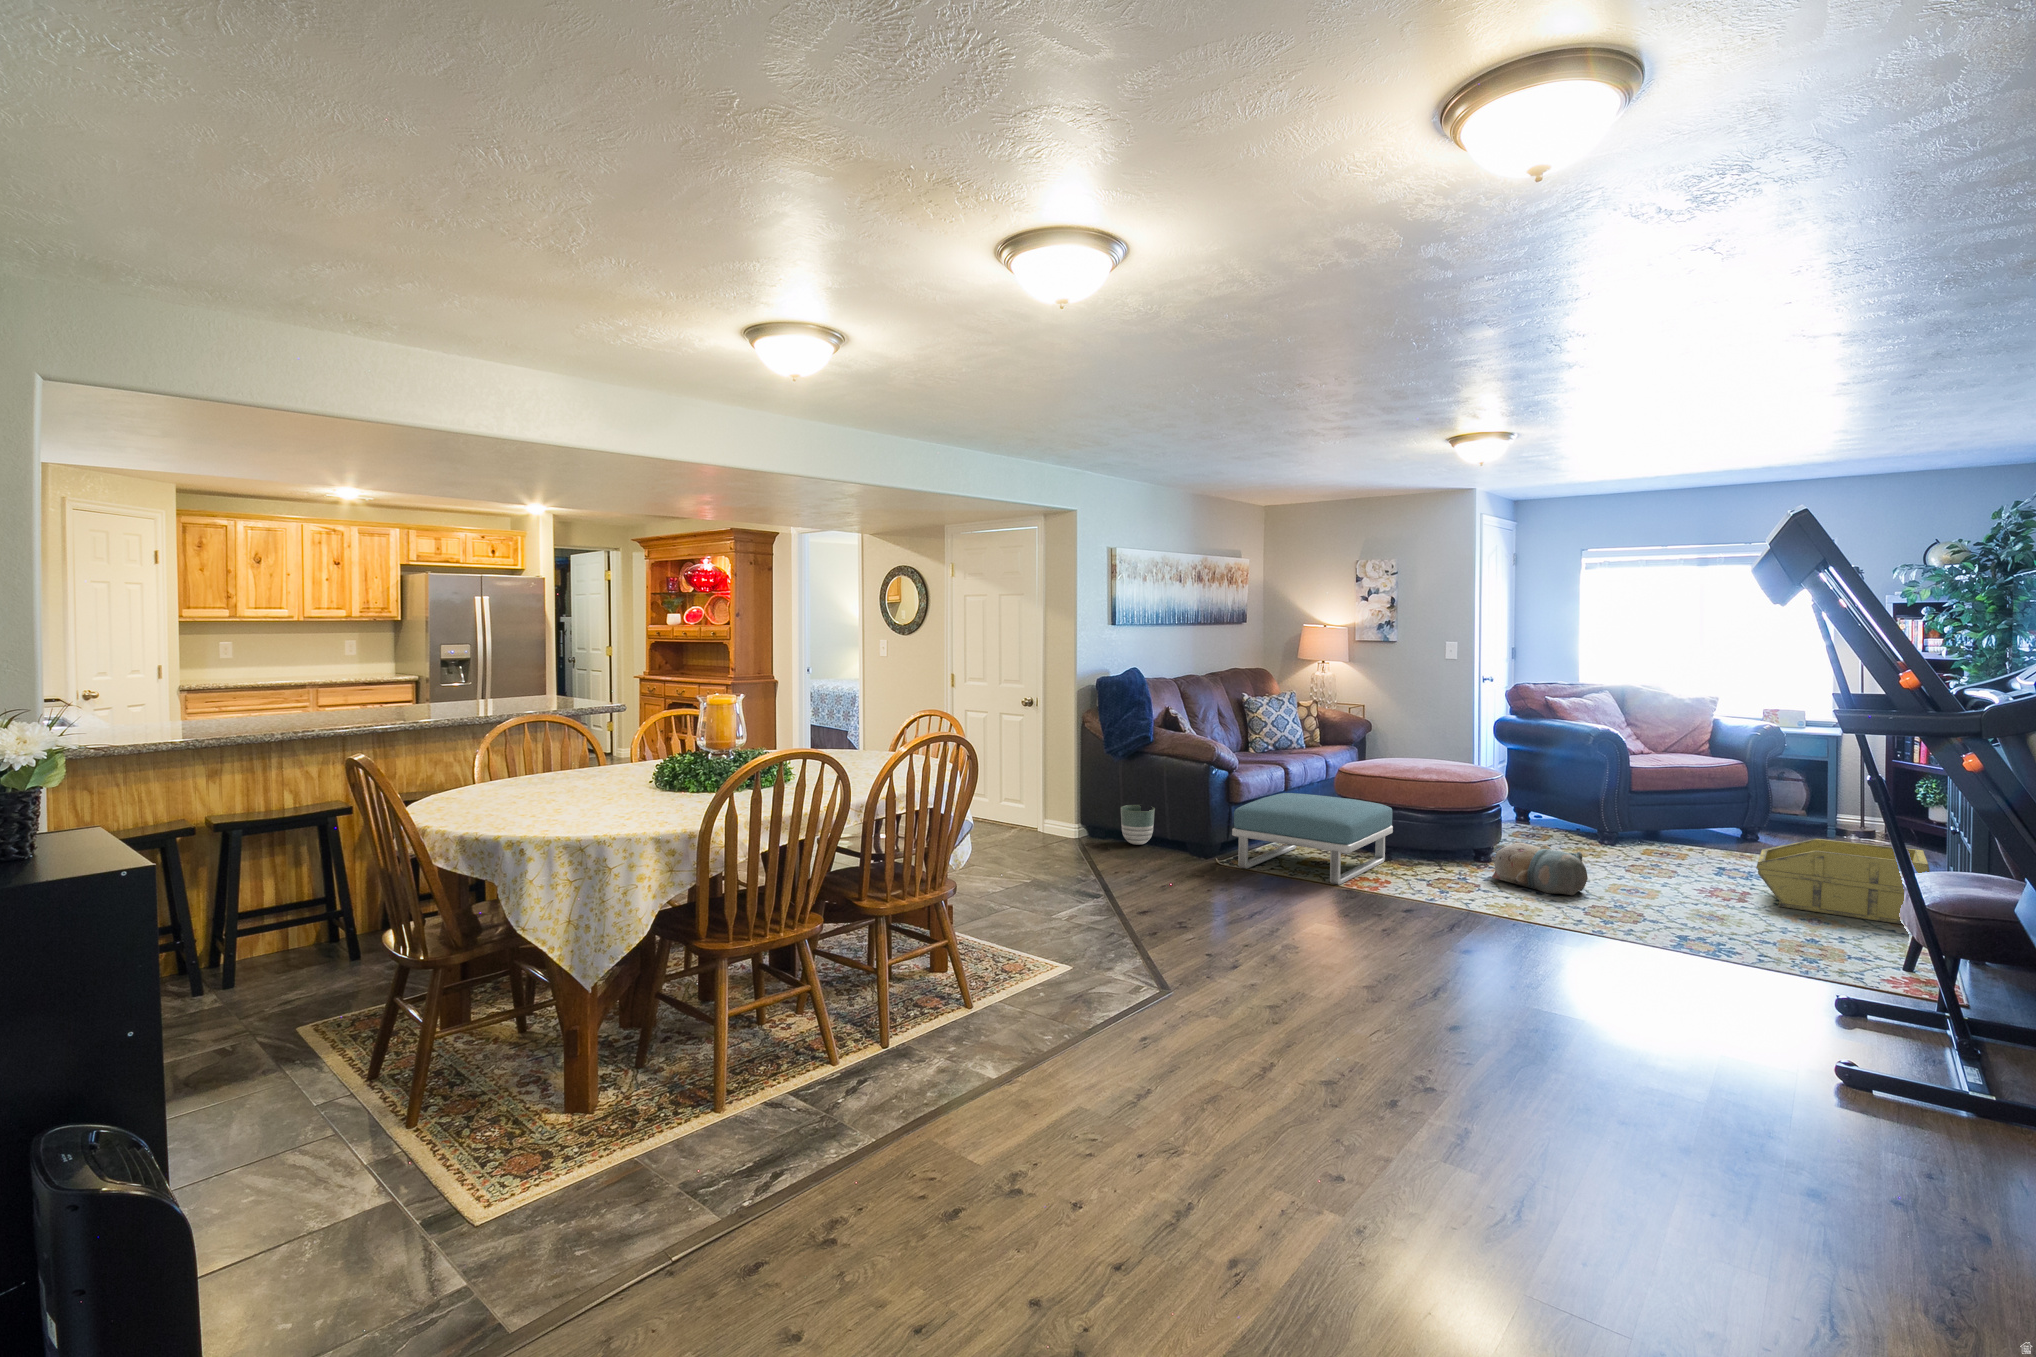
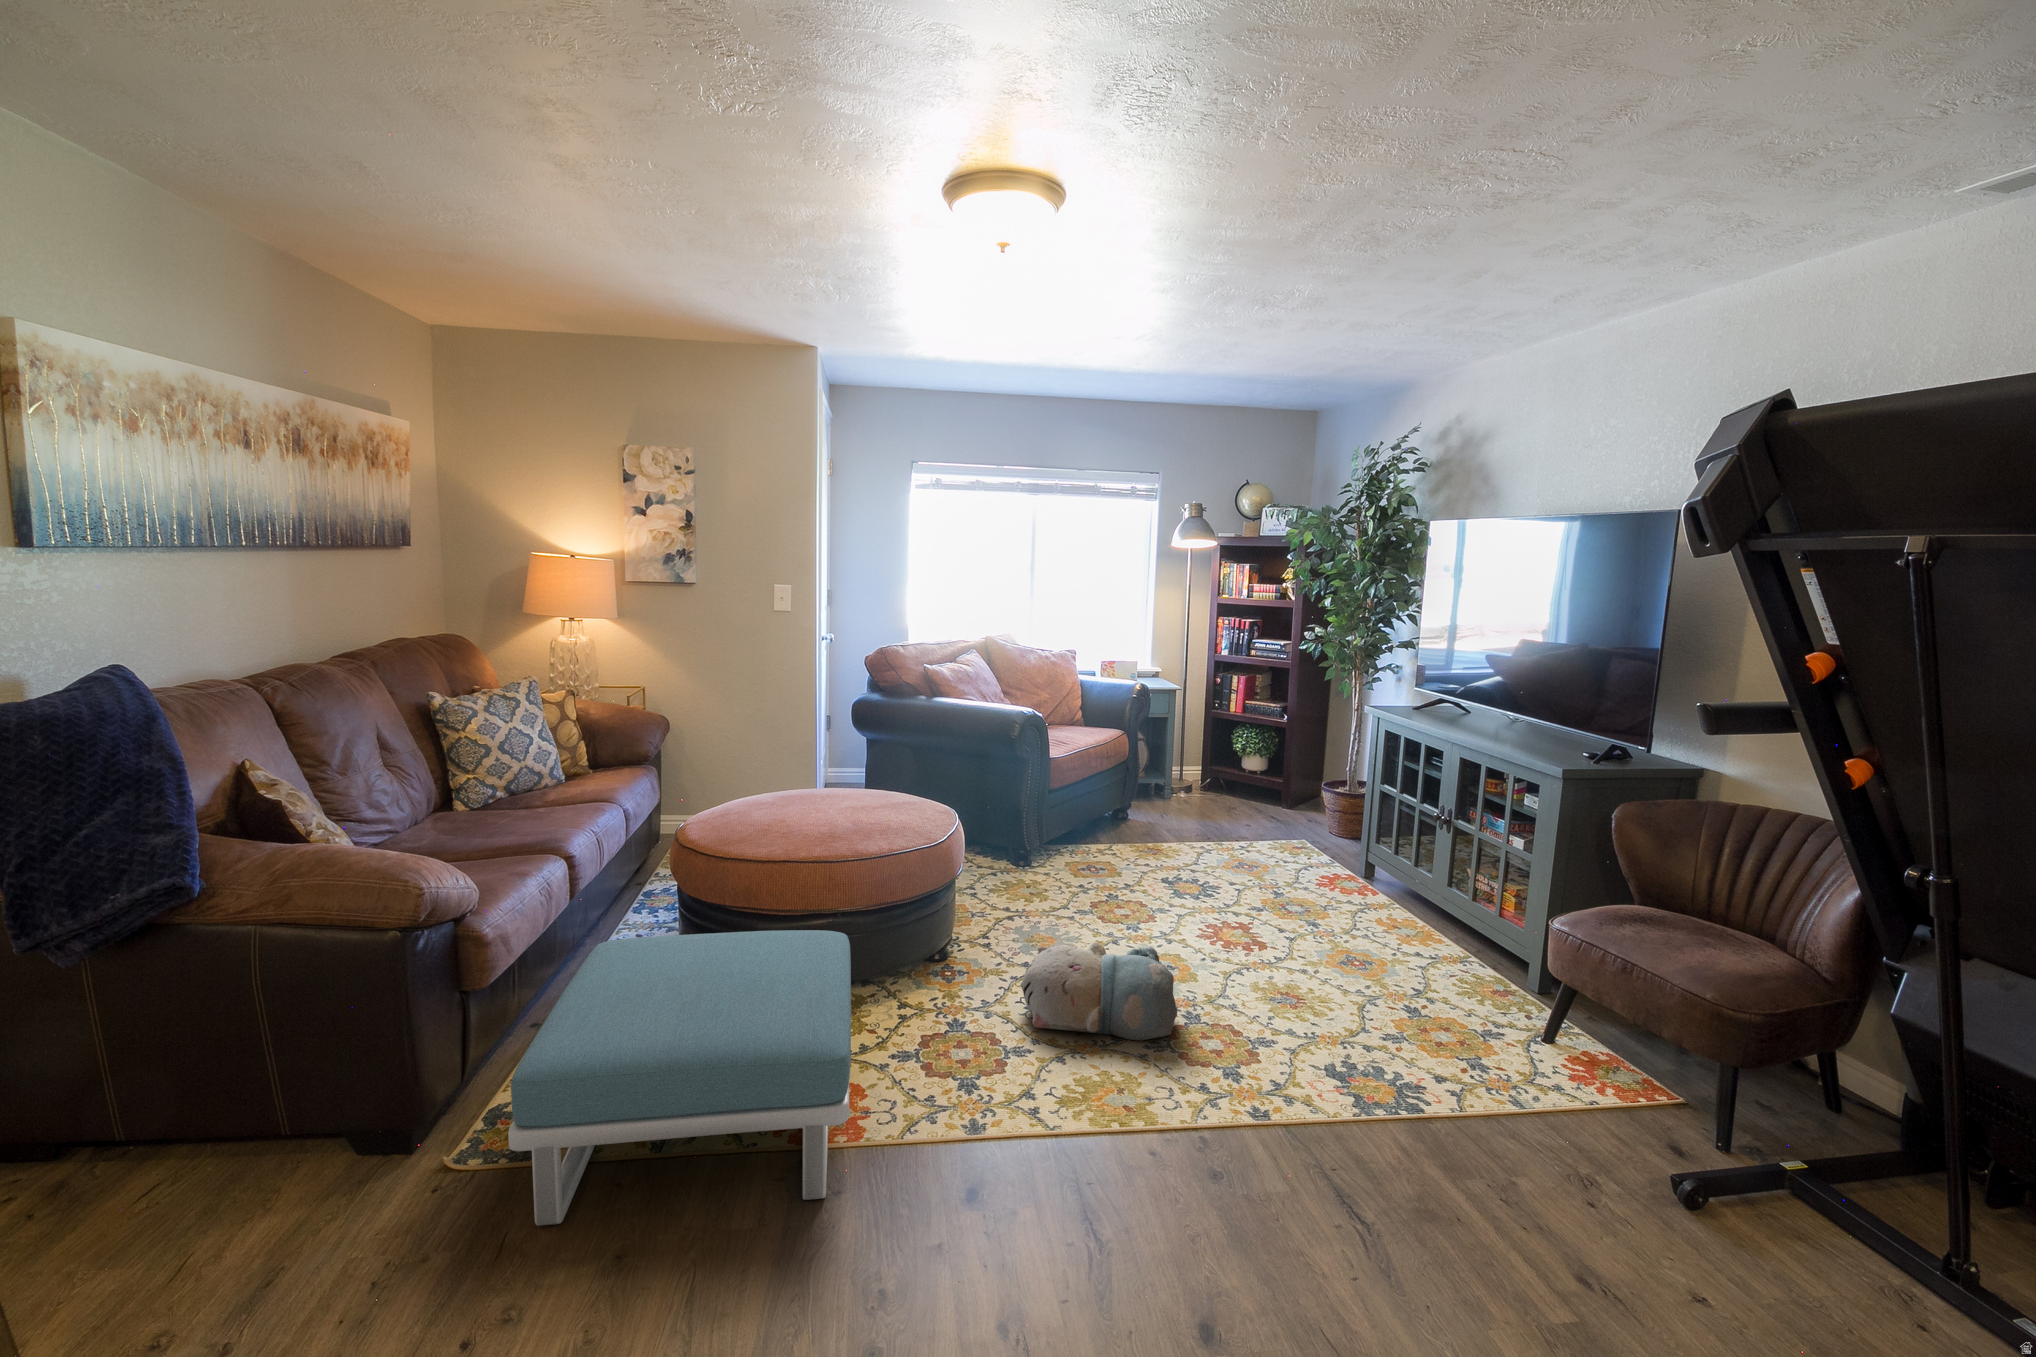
planter: present [1121,805,1155,845] -> none [70,1085,215,1231]
storage bin: present [1756,839,1930,924] -> none [1274,843,1478,956]

